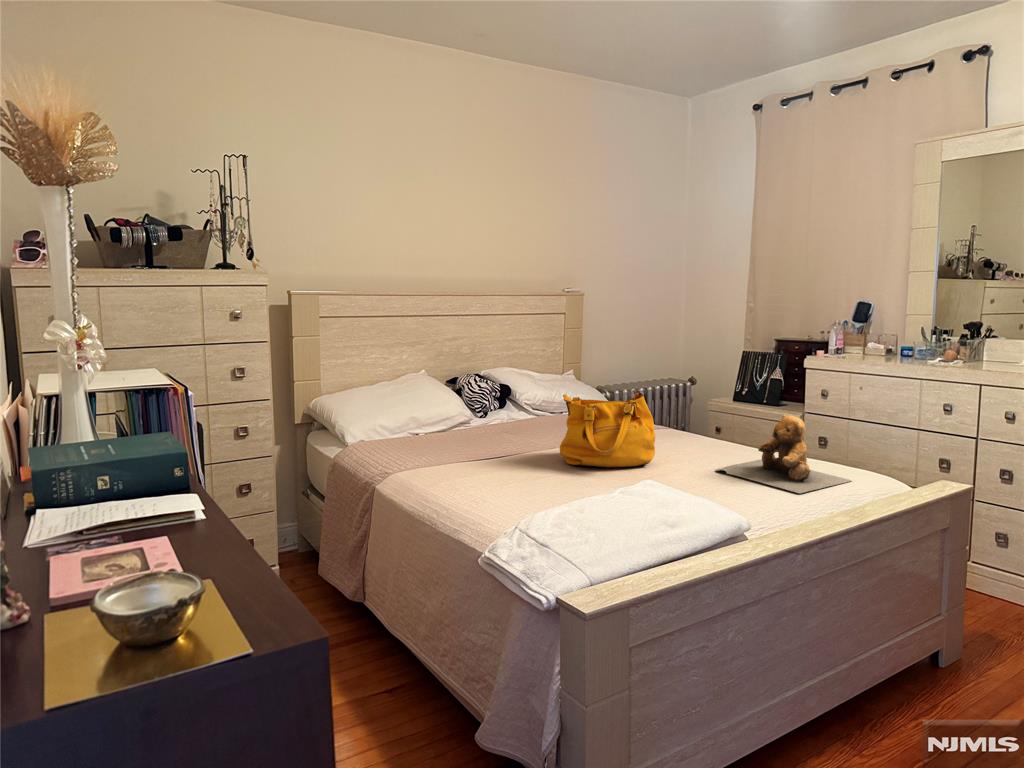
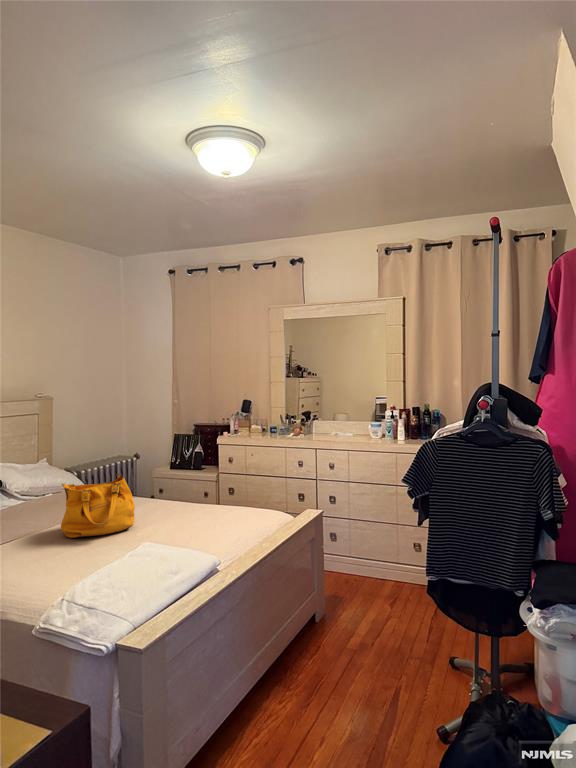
teddy bear: present [715,414,851,493] -> none [178,480,262,532]

